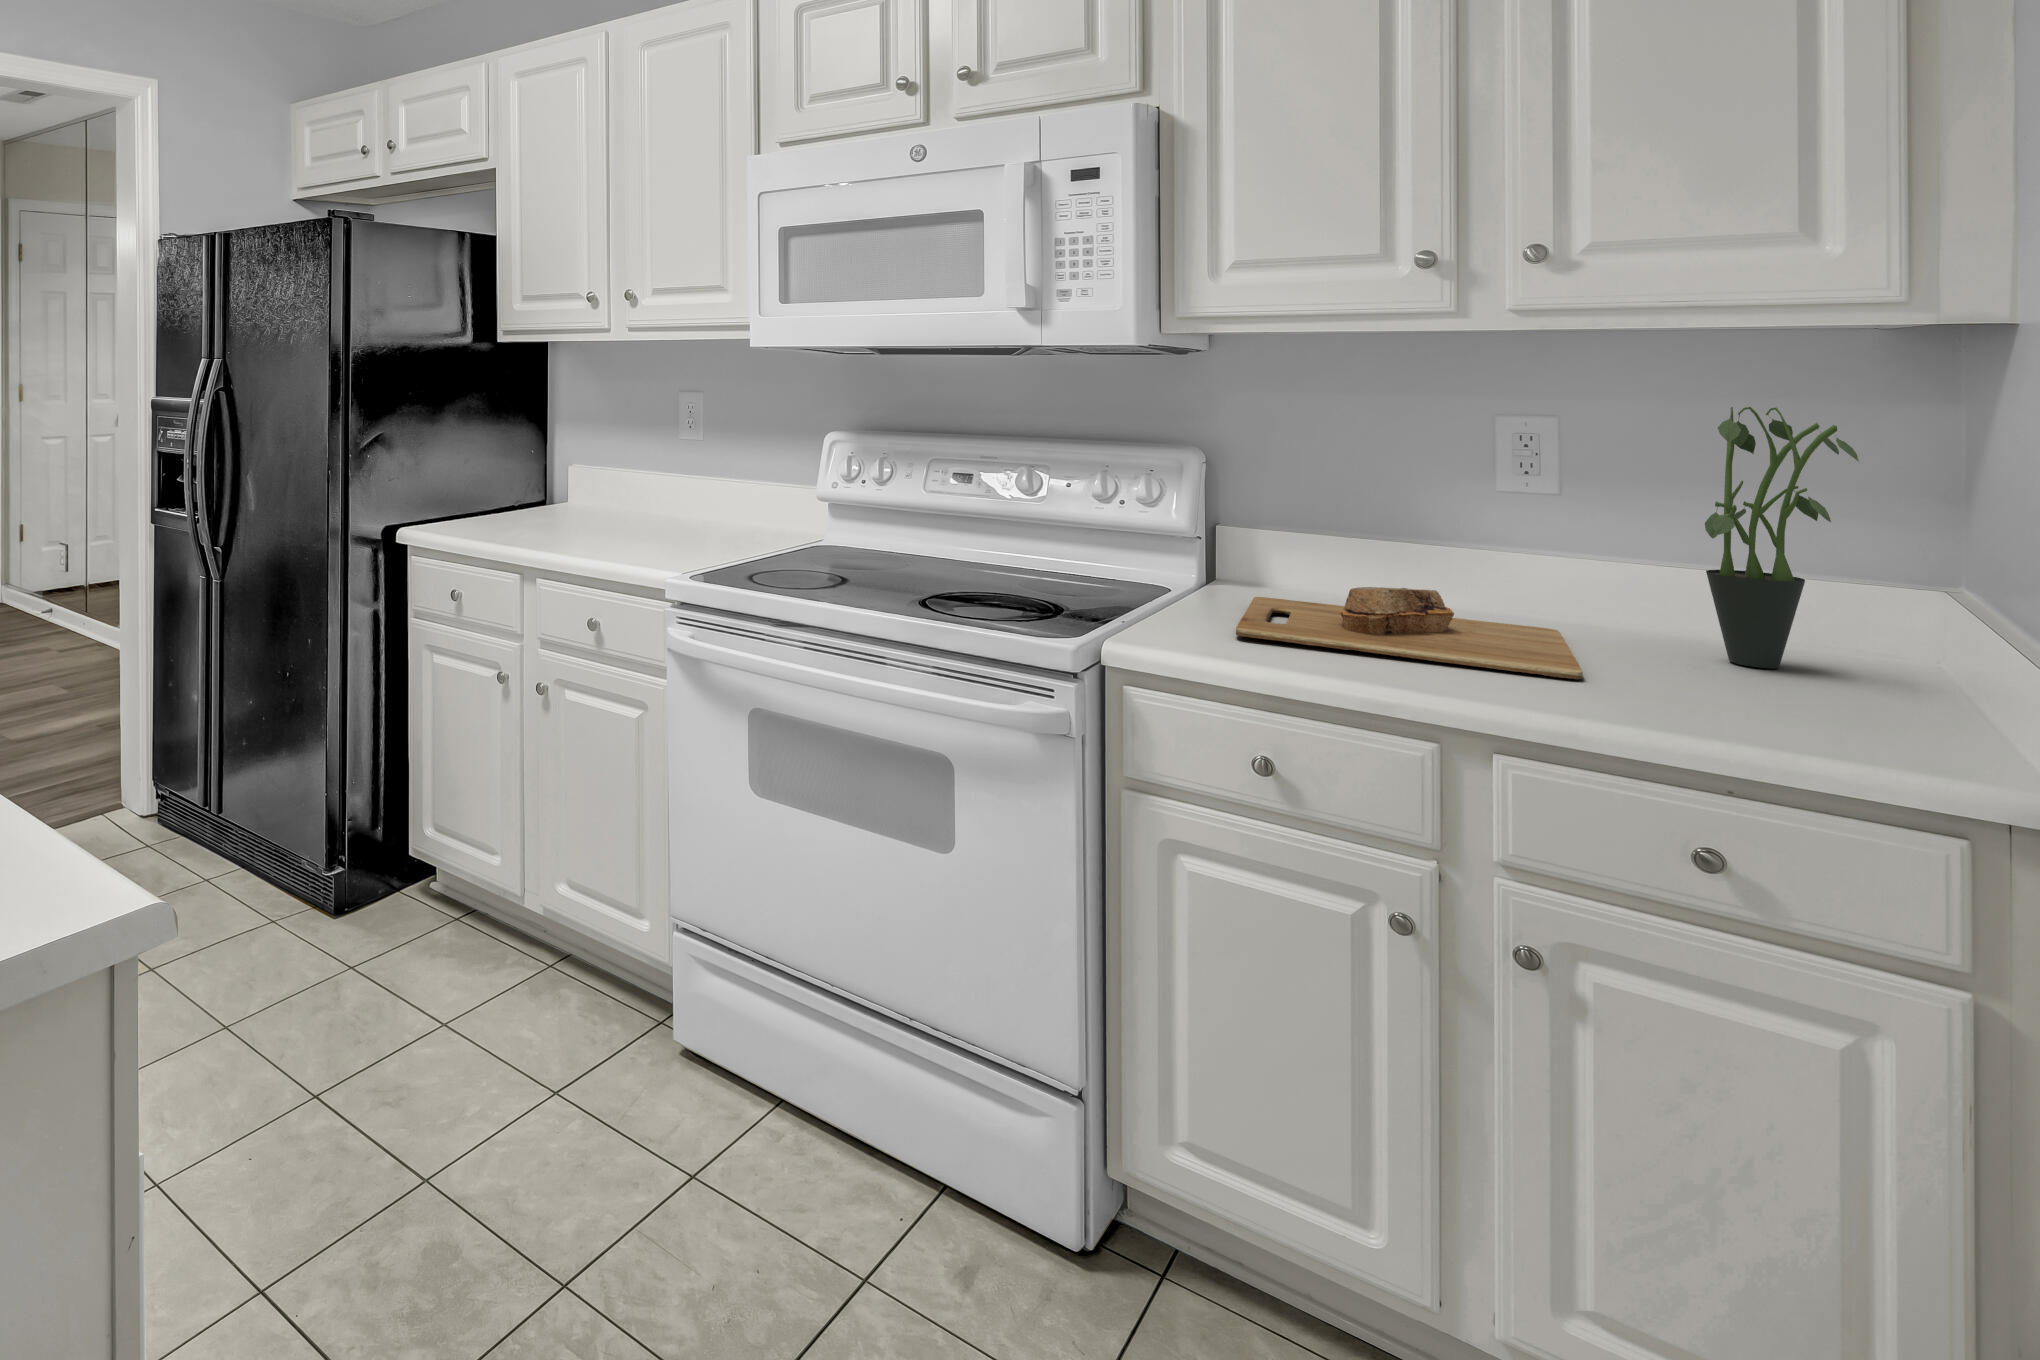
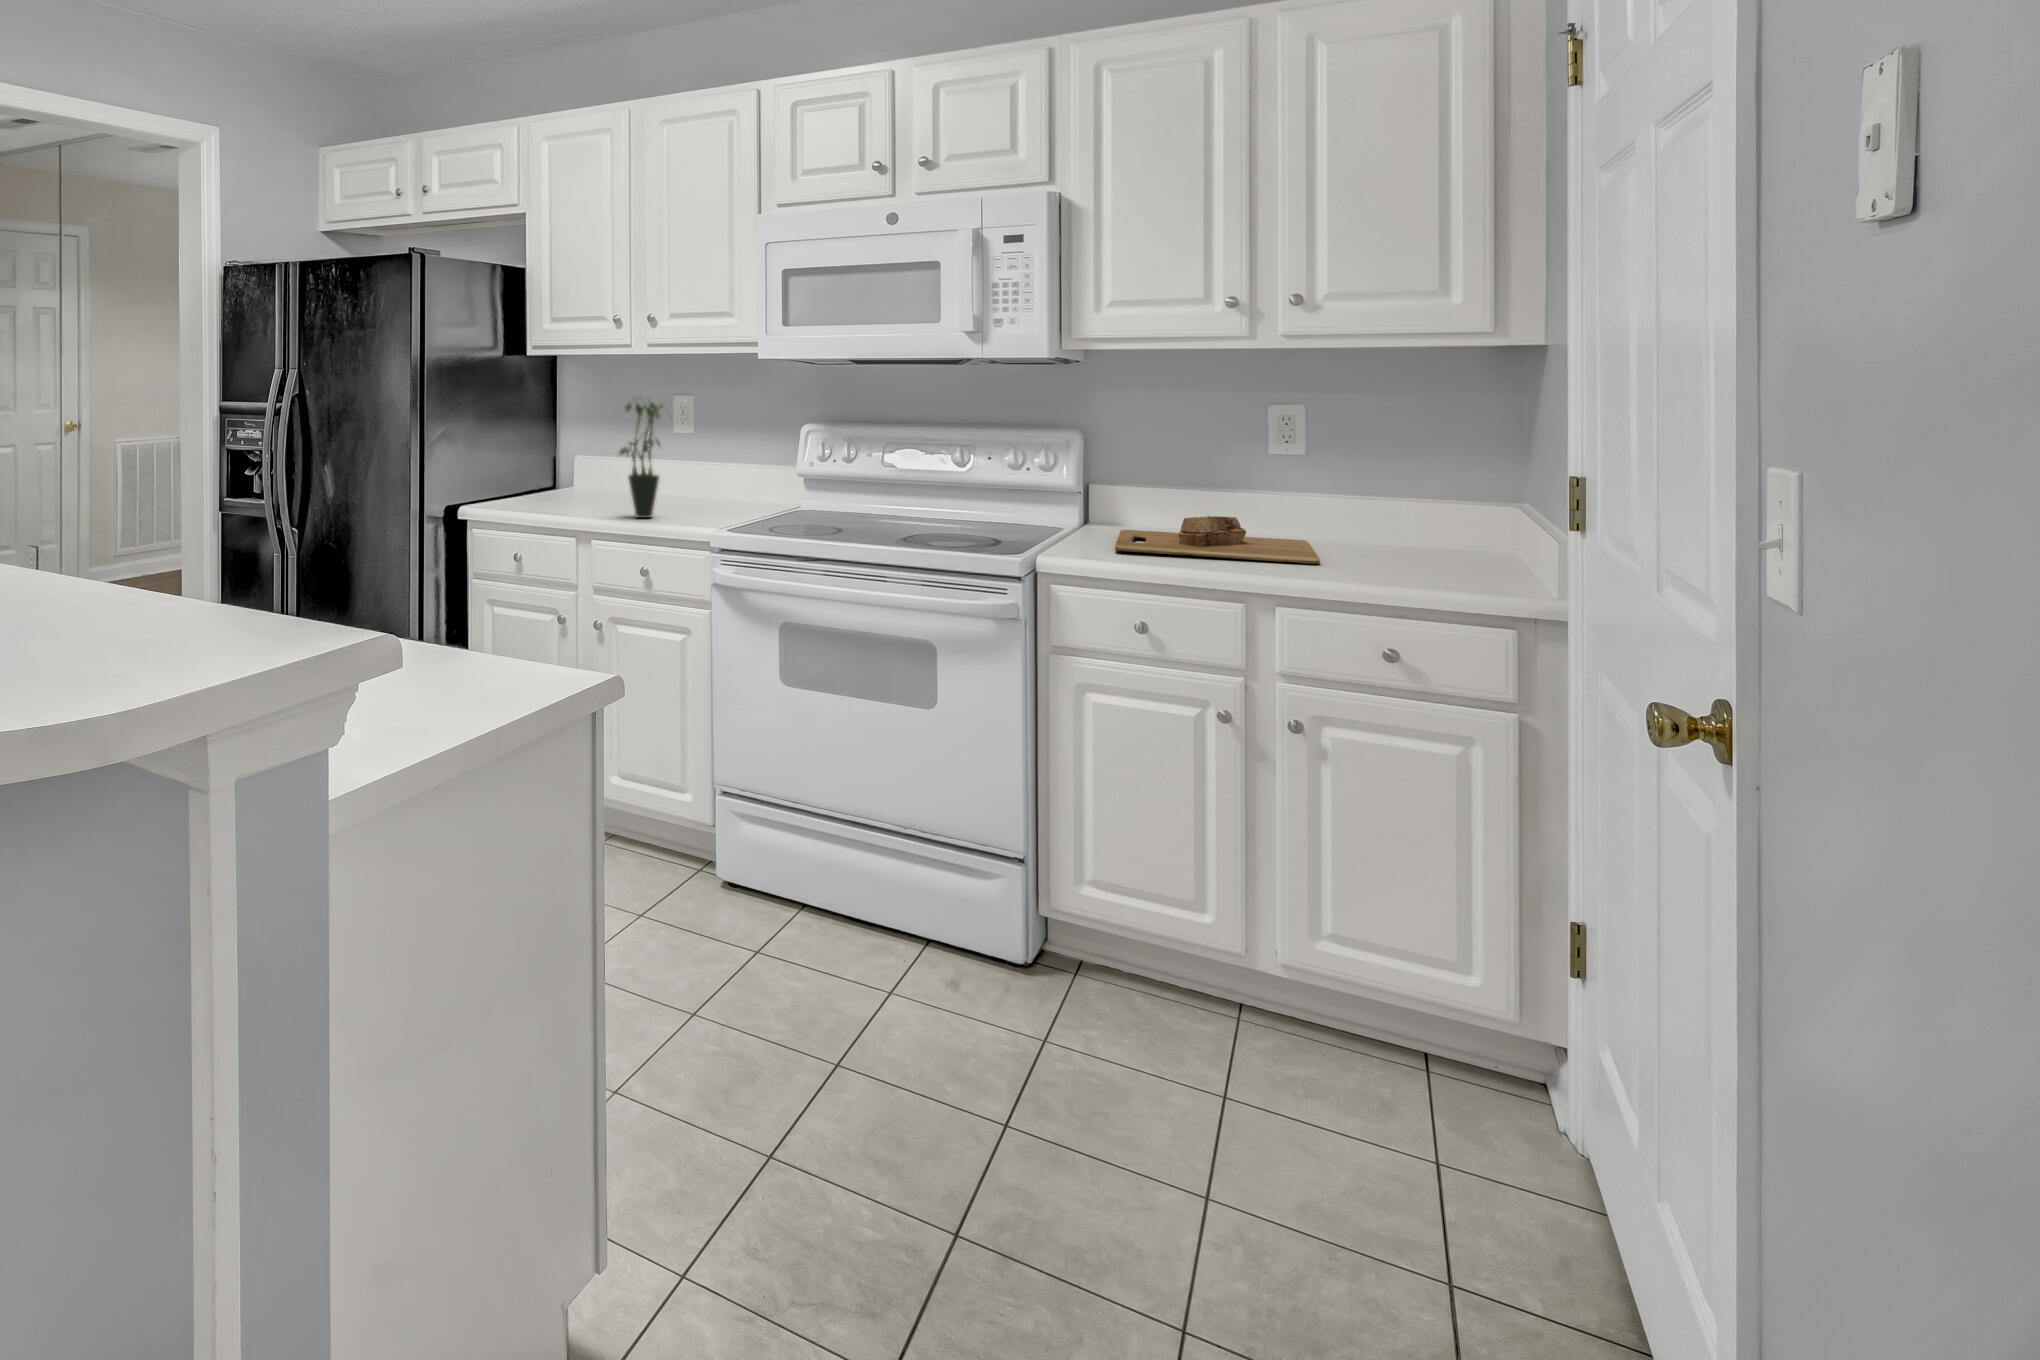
potted plant: present [1705,407,1859,668] -> present [619,397,667,518]

